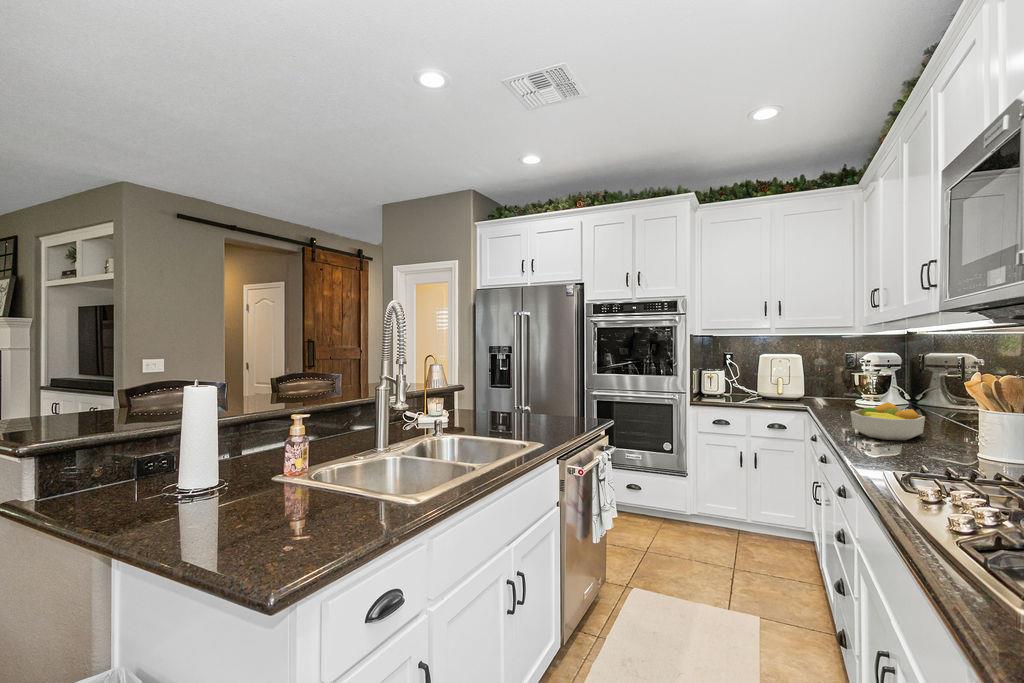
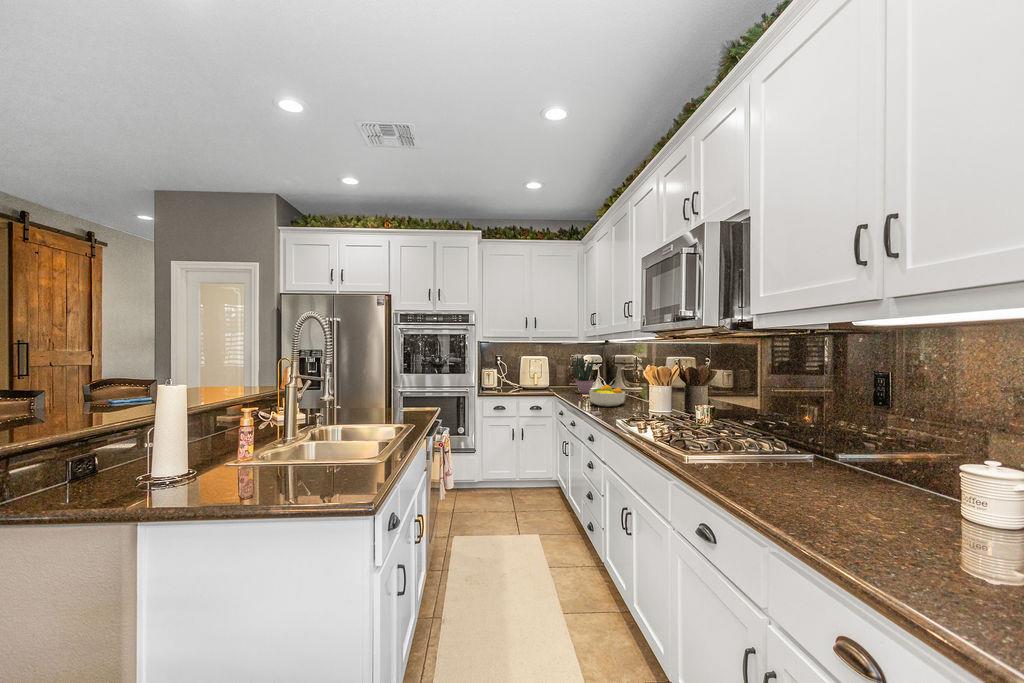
potted plant: none [835,352,876,412] -> present [572,355,594,394]

